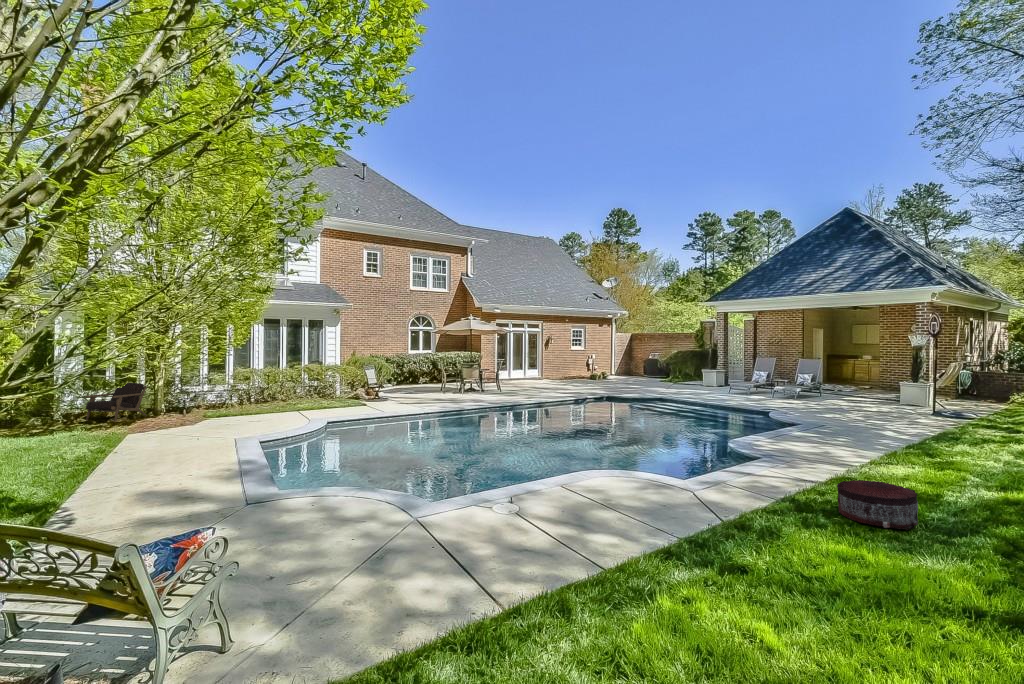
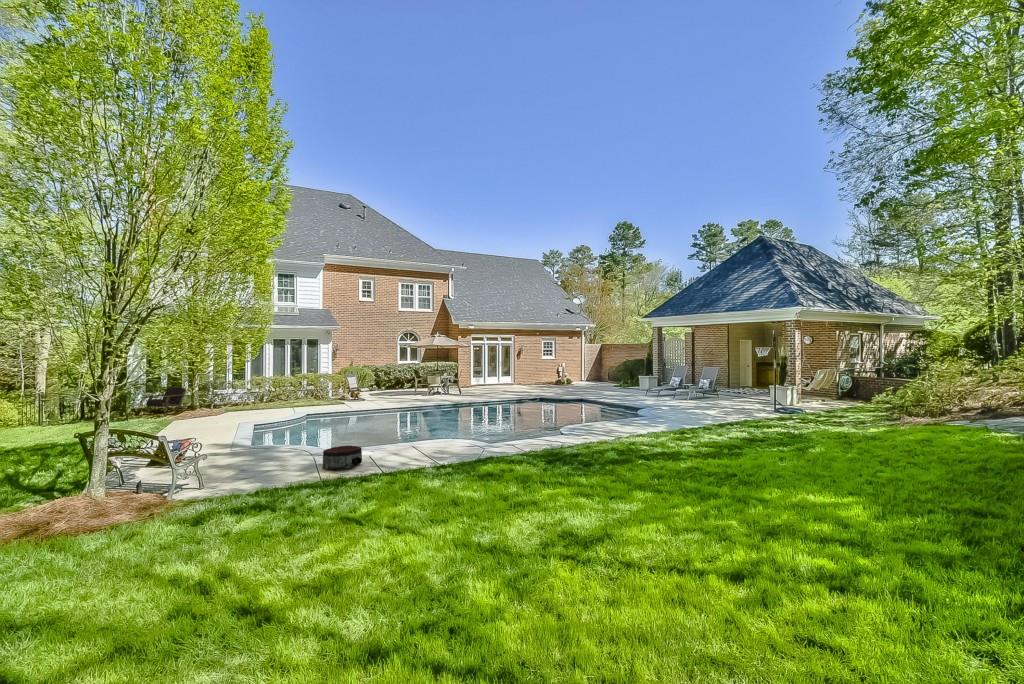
pouf: present [837,480,918,530] -> present [323,446,362,471]

